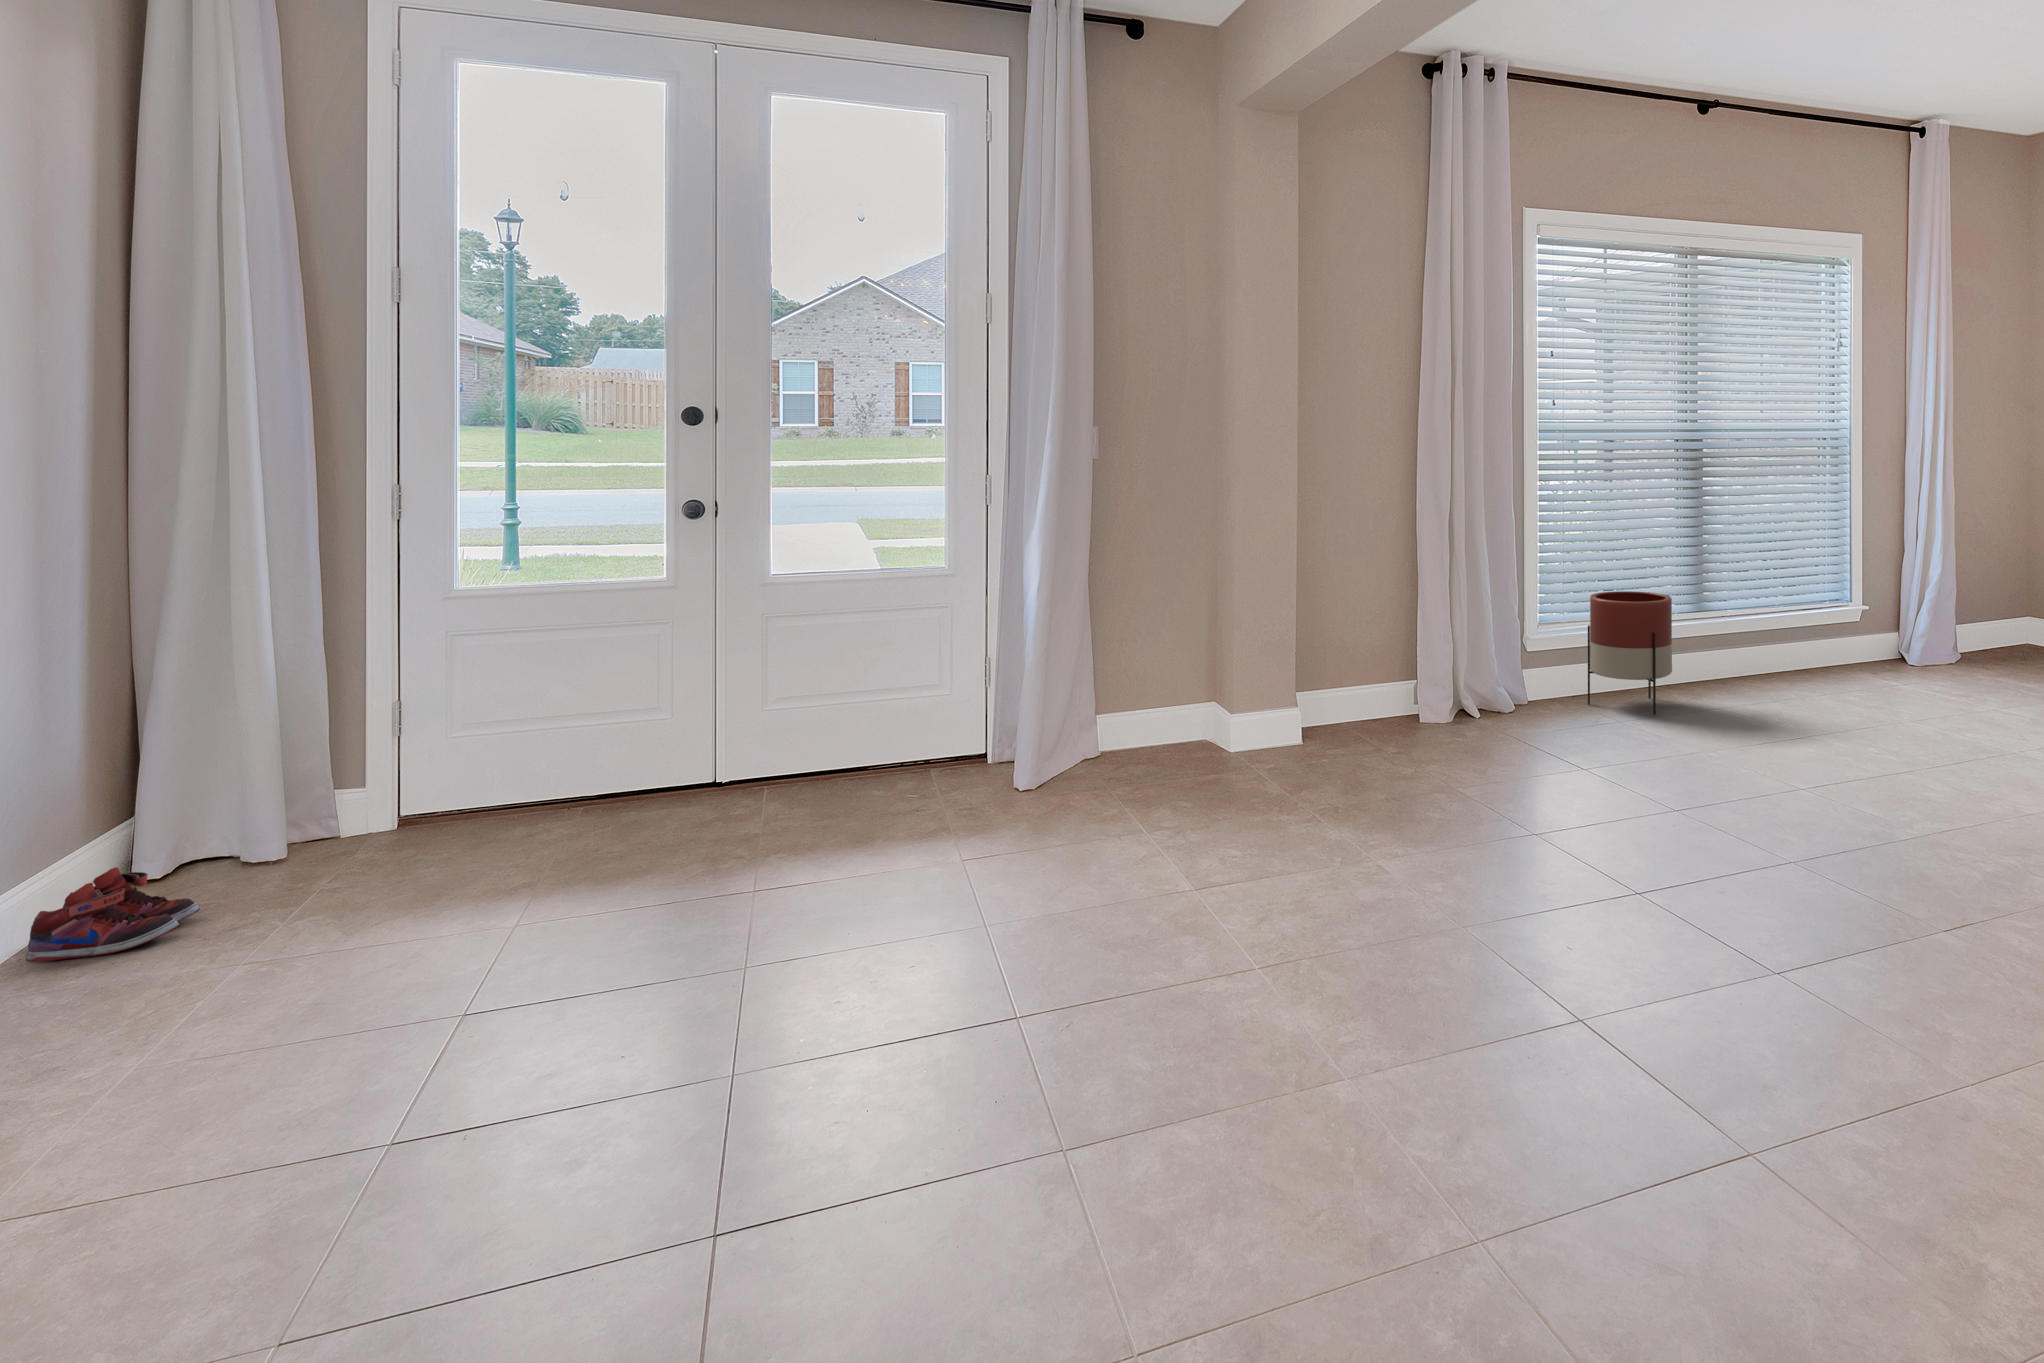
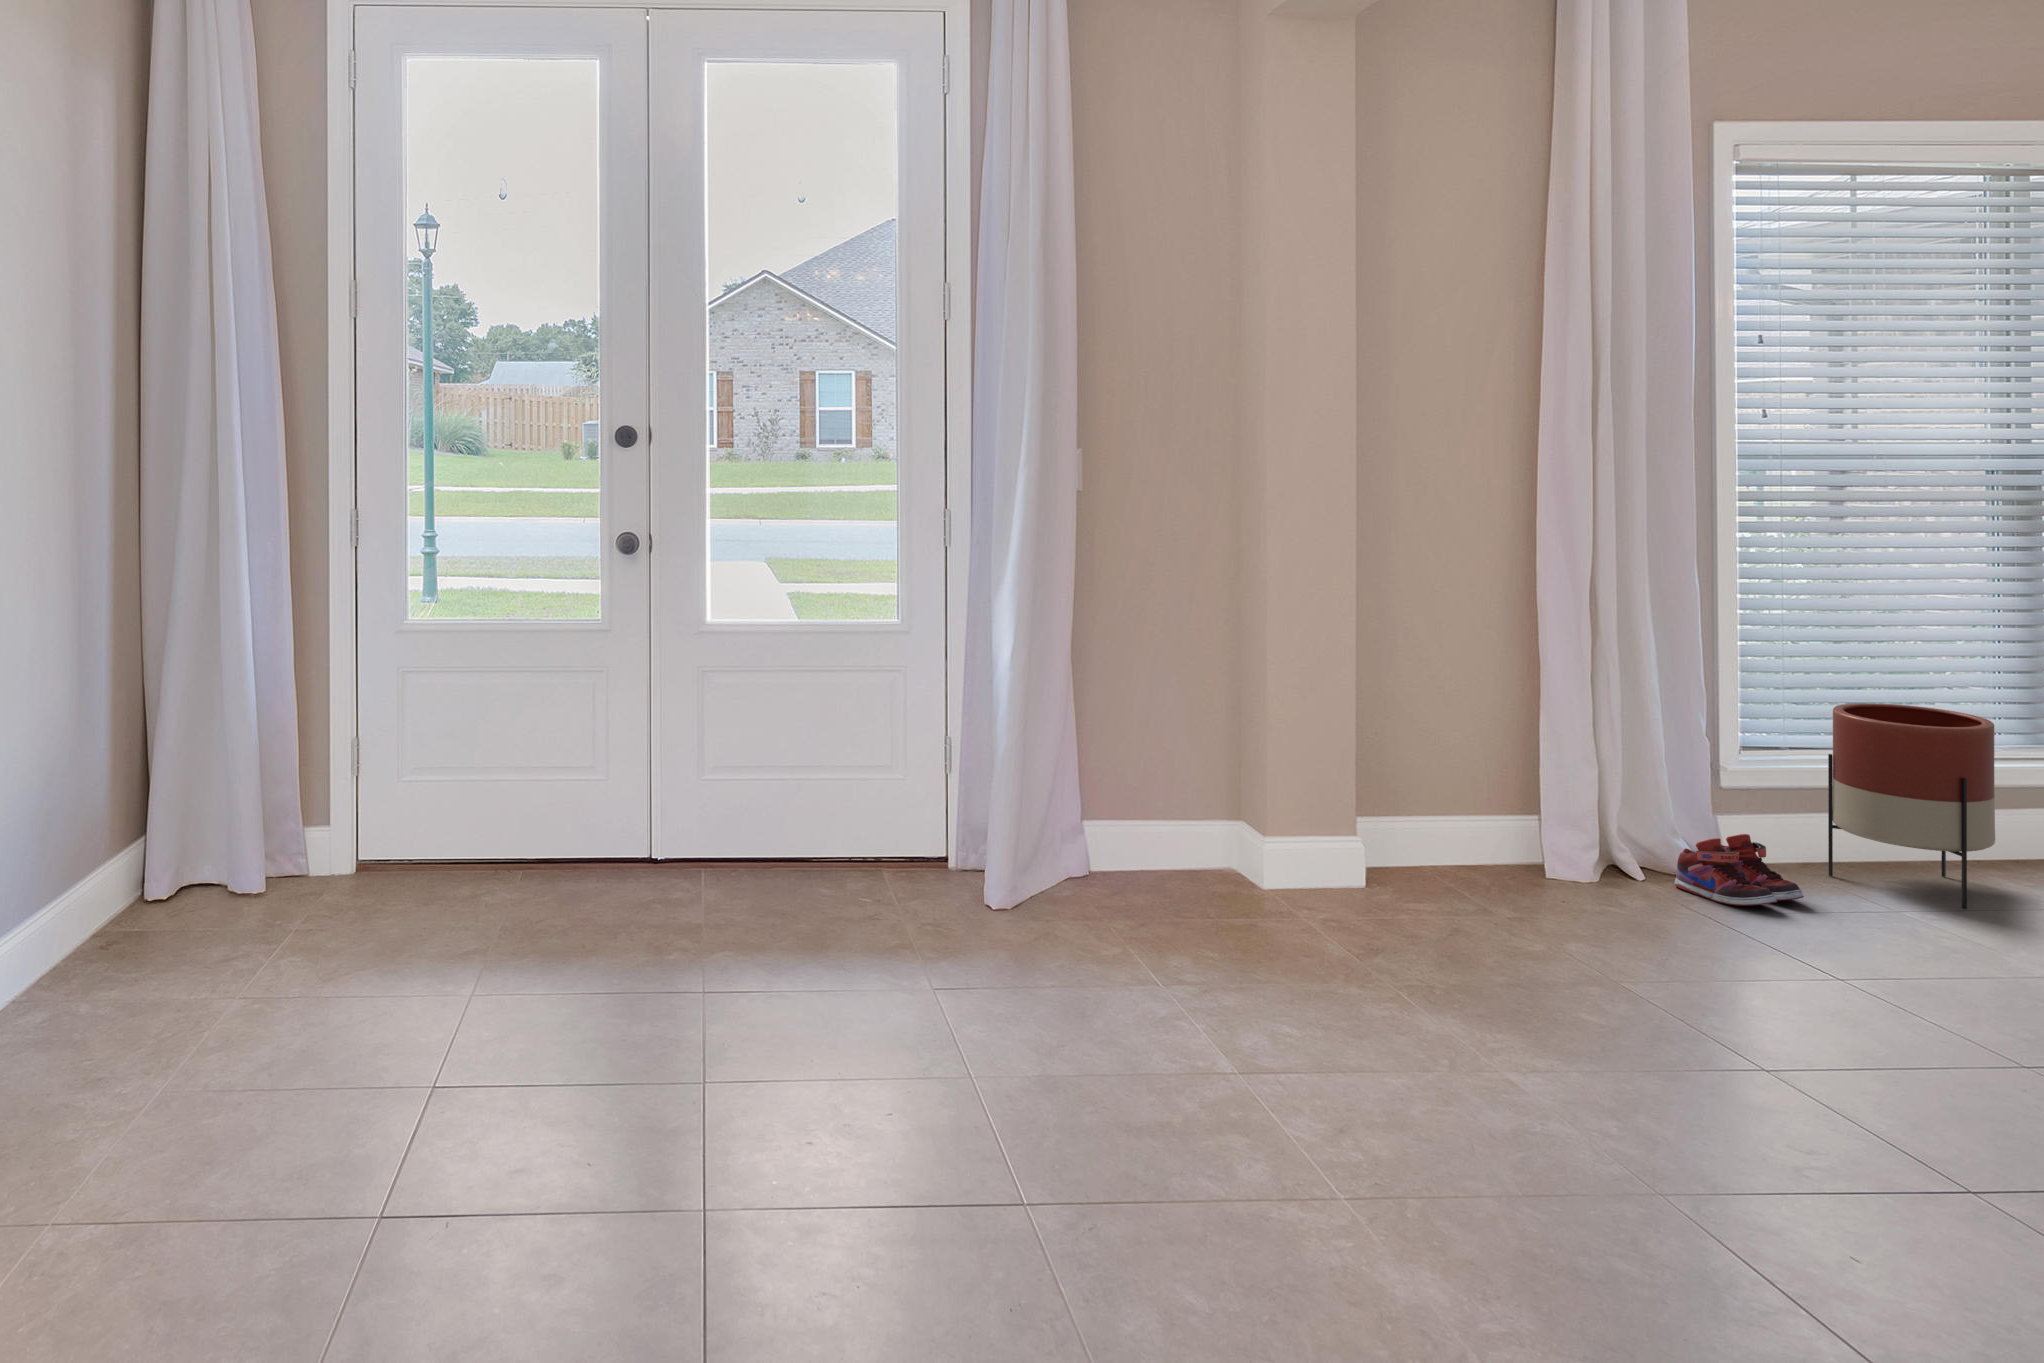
shoe: present [26,867,200,962] -> present [1675,834,1804,906]

